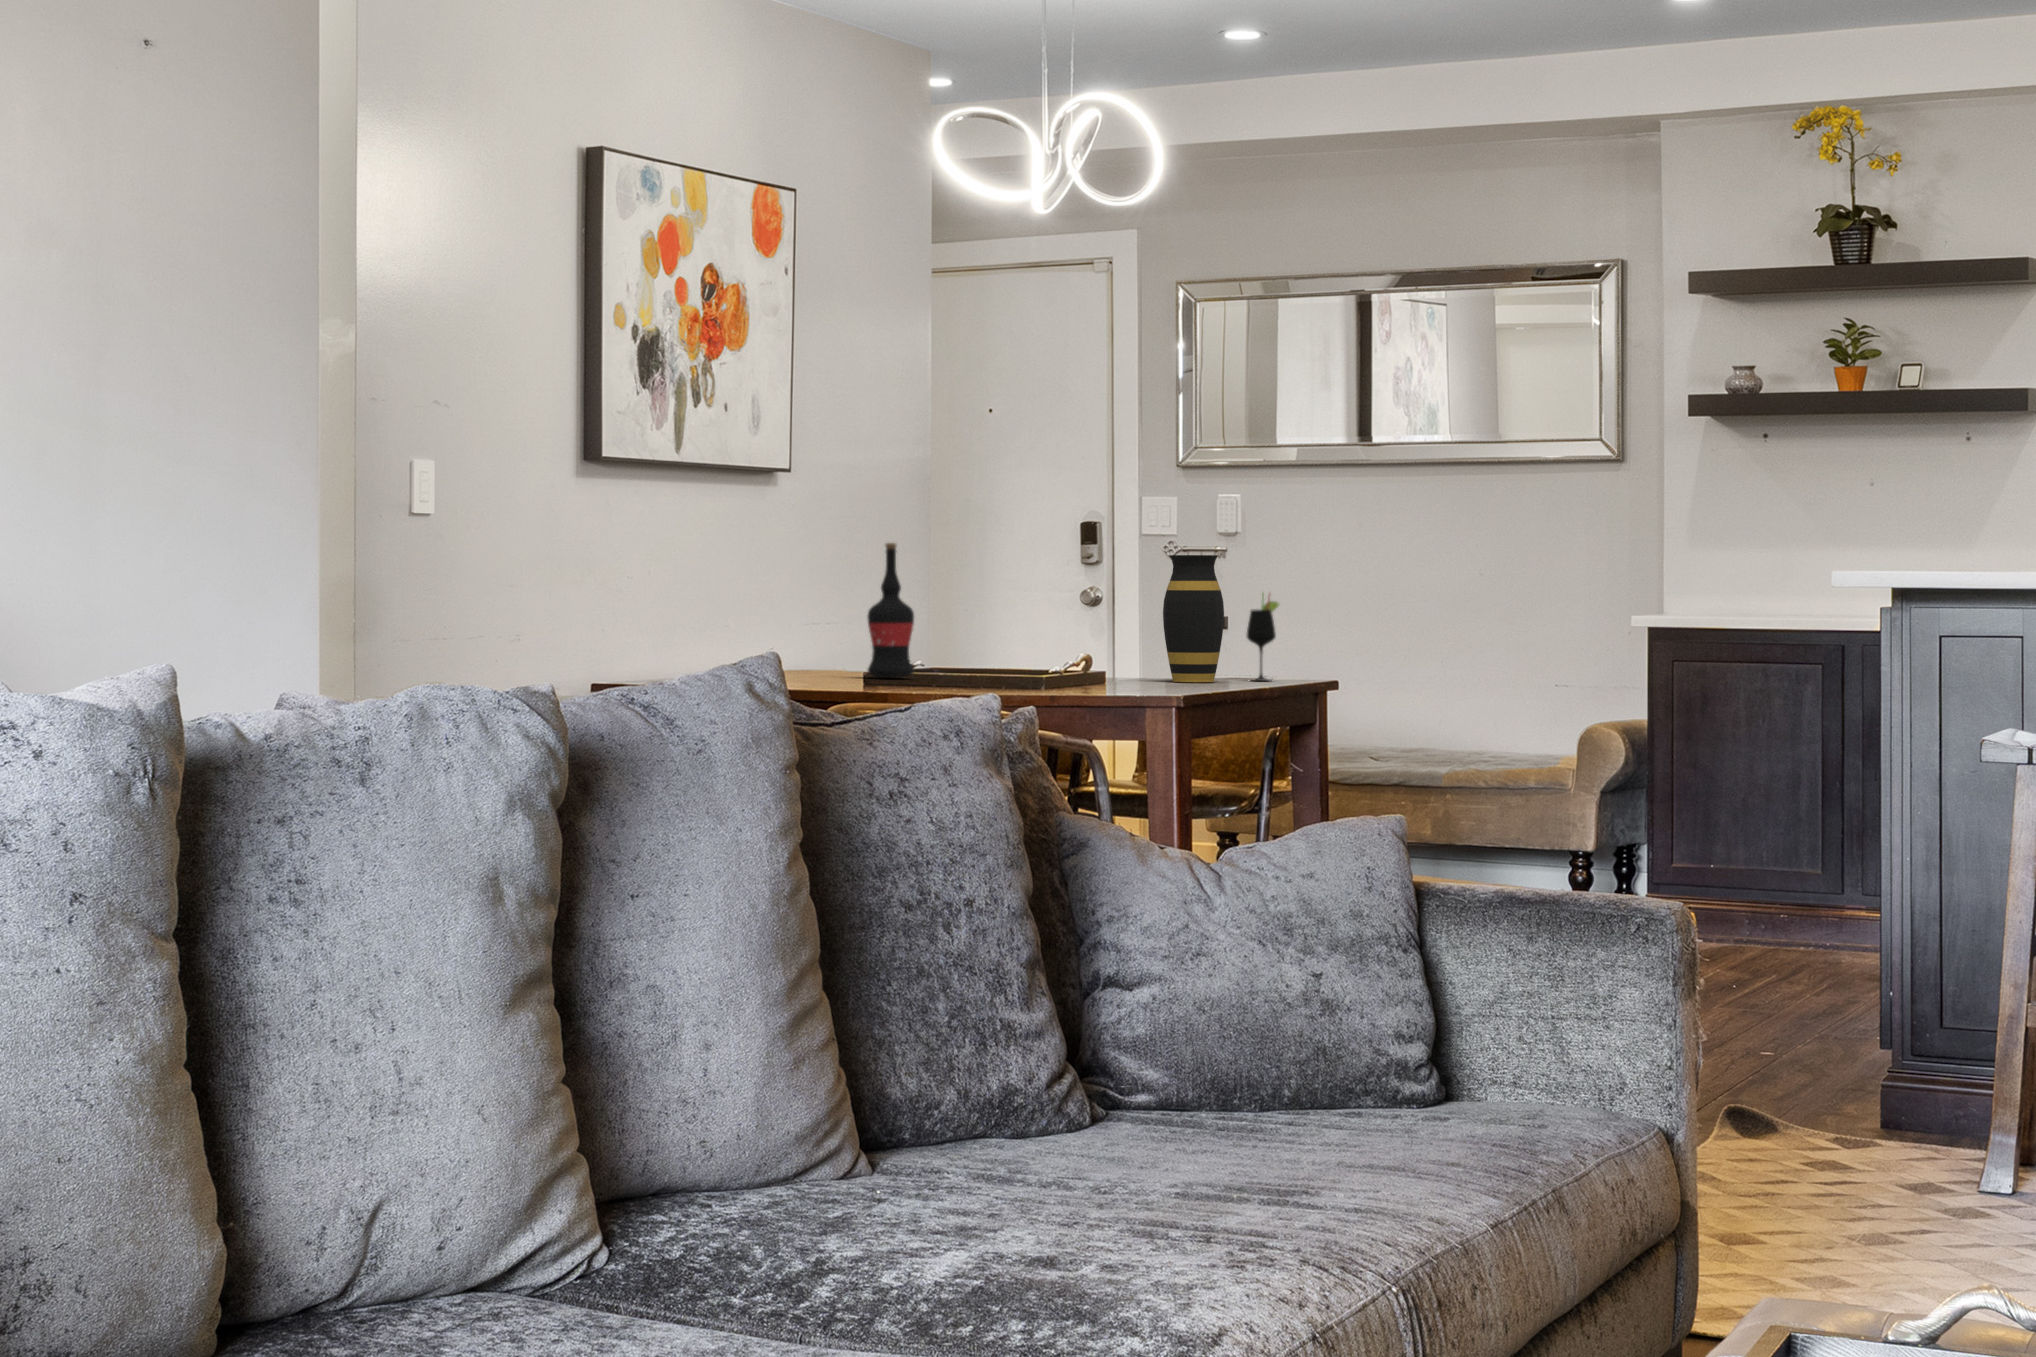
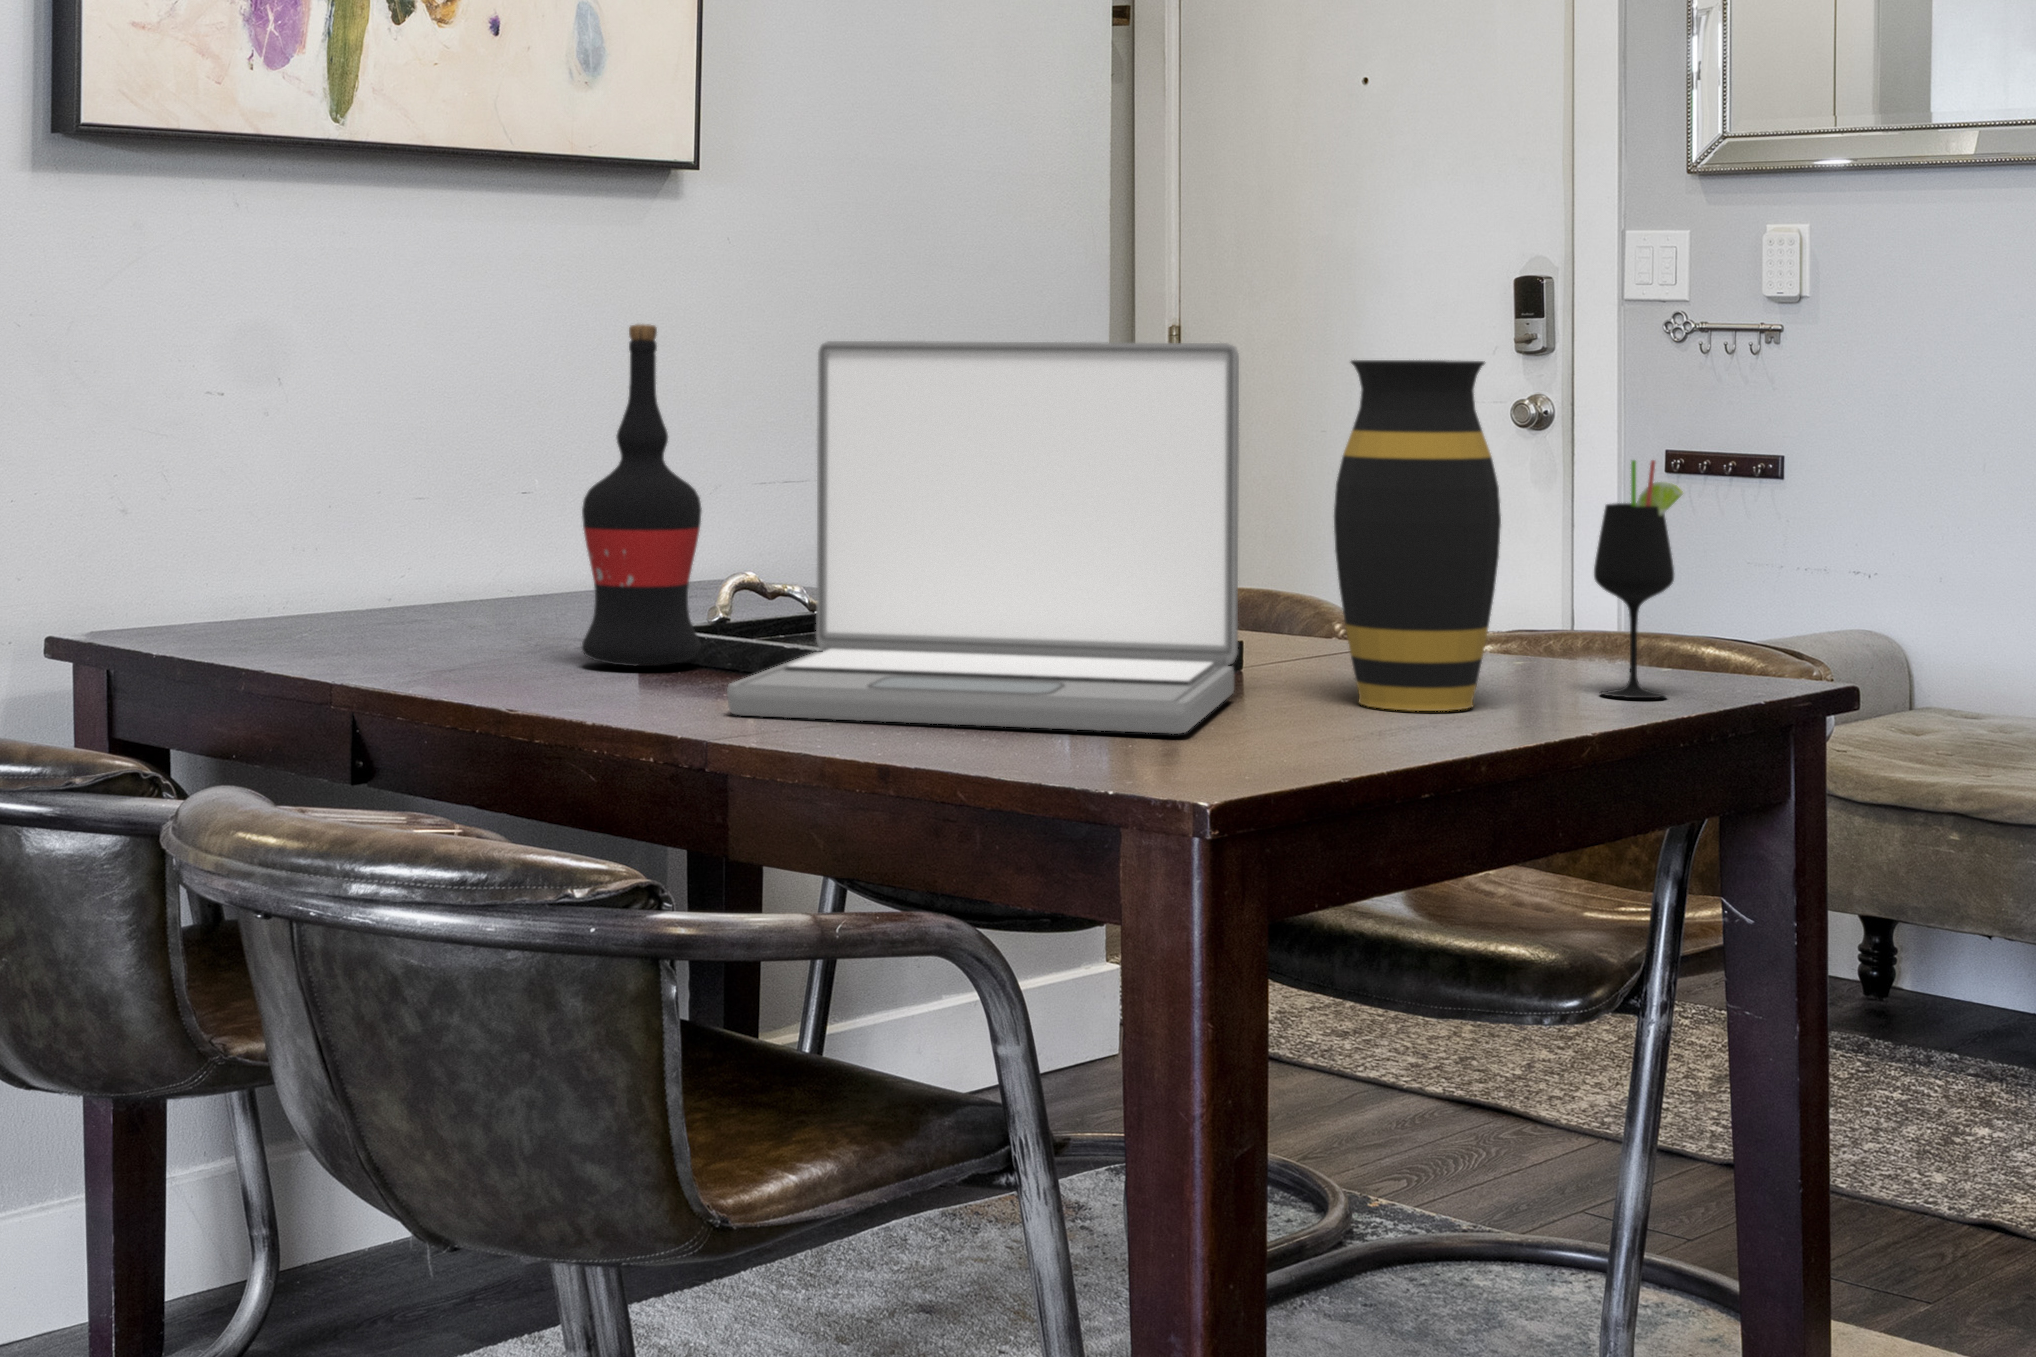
laptop: none [968,549,1141,684] -> present [727,341,1239,734]

